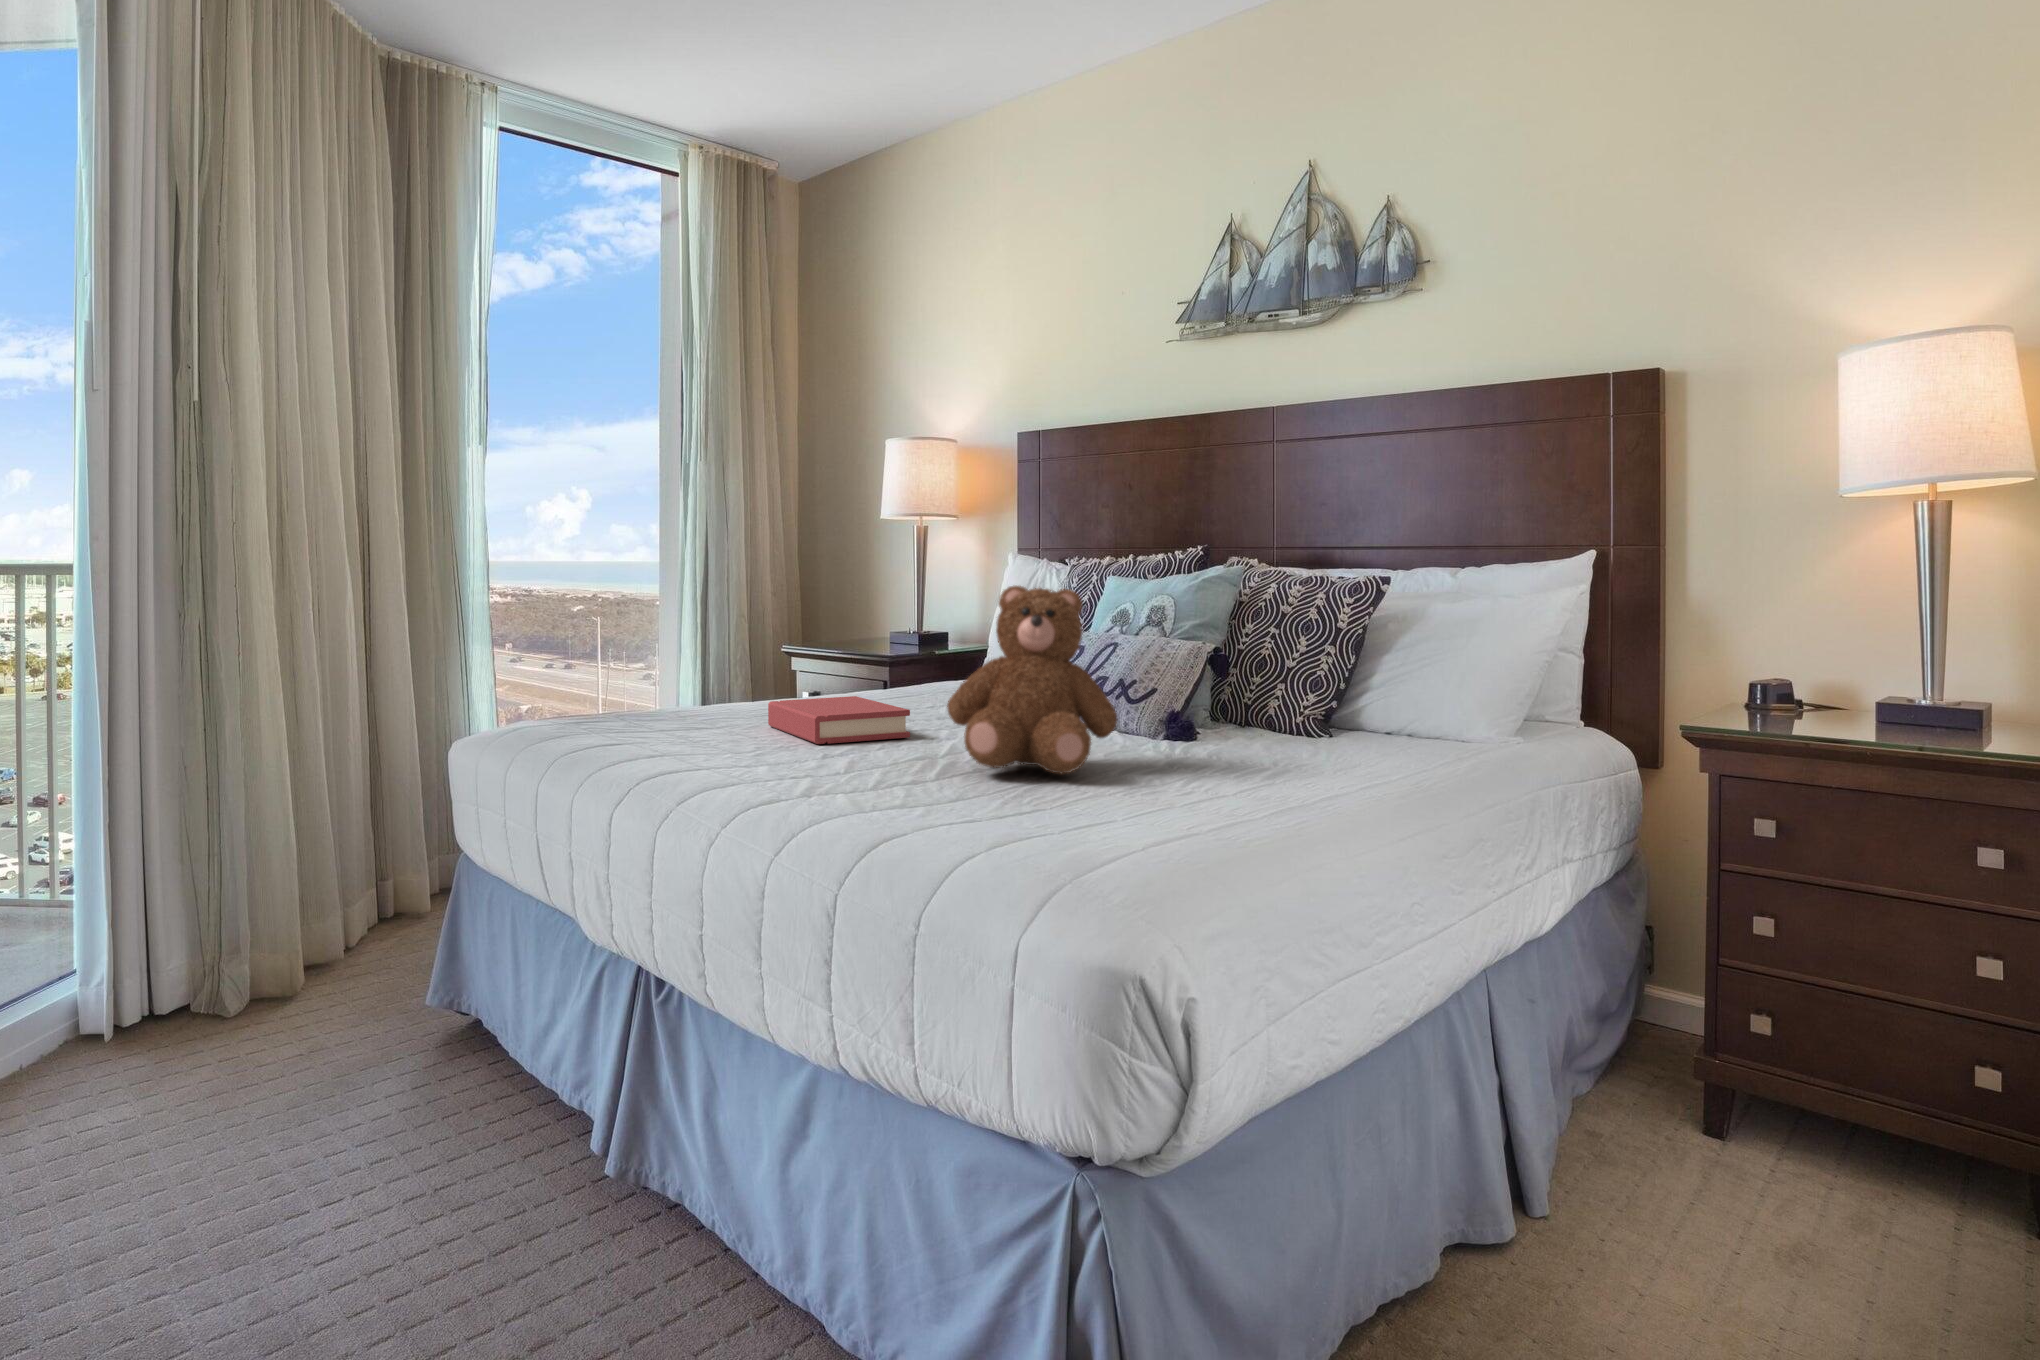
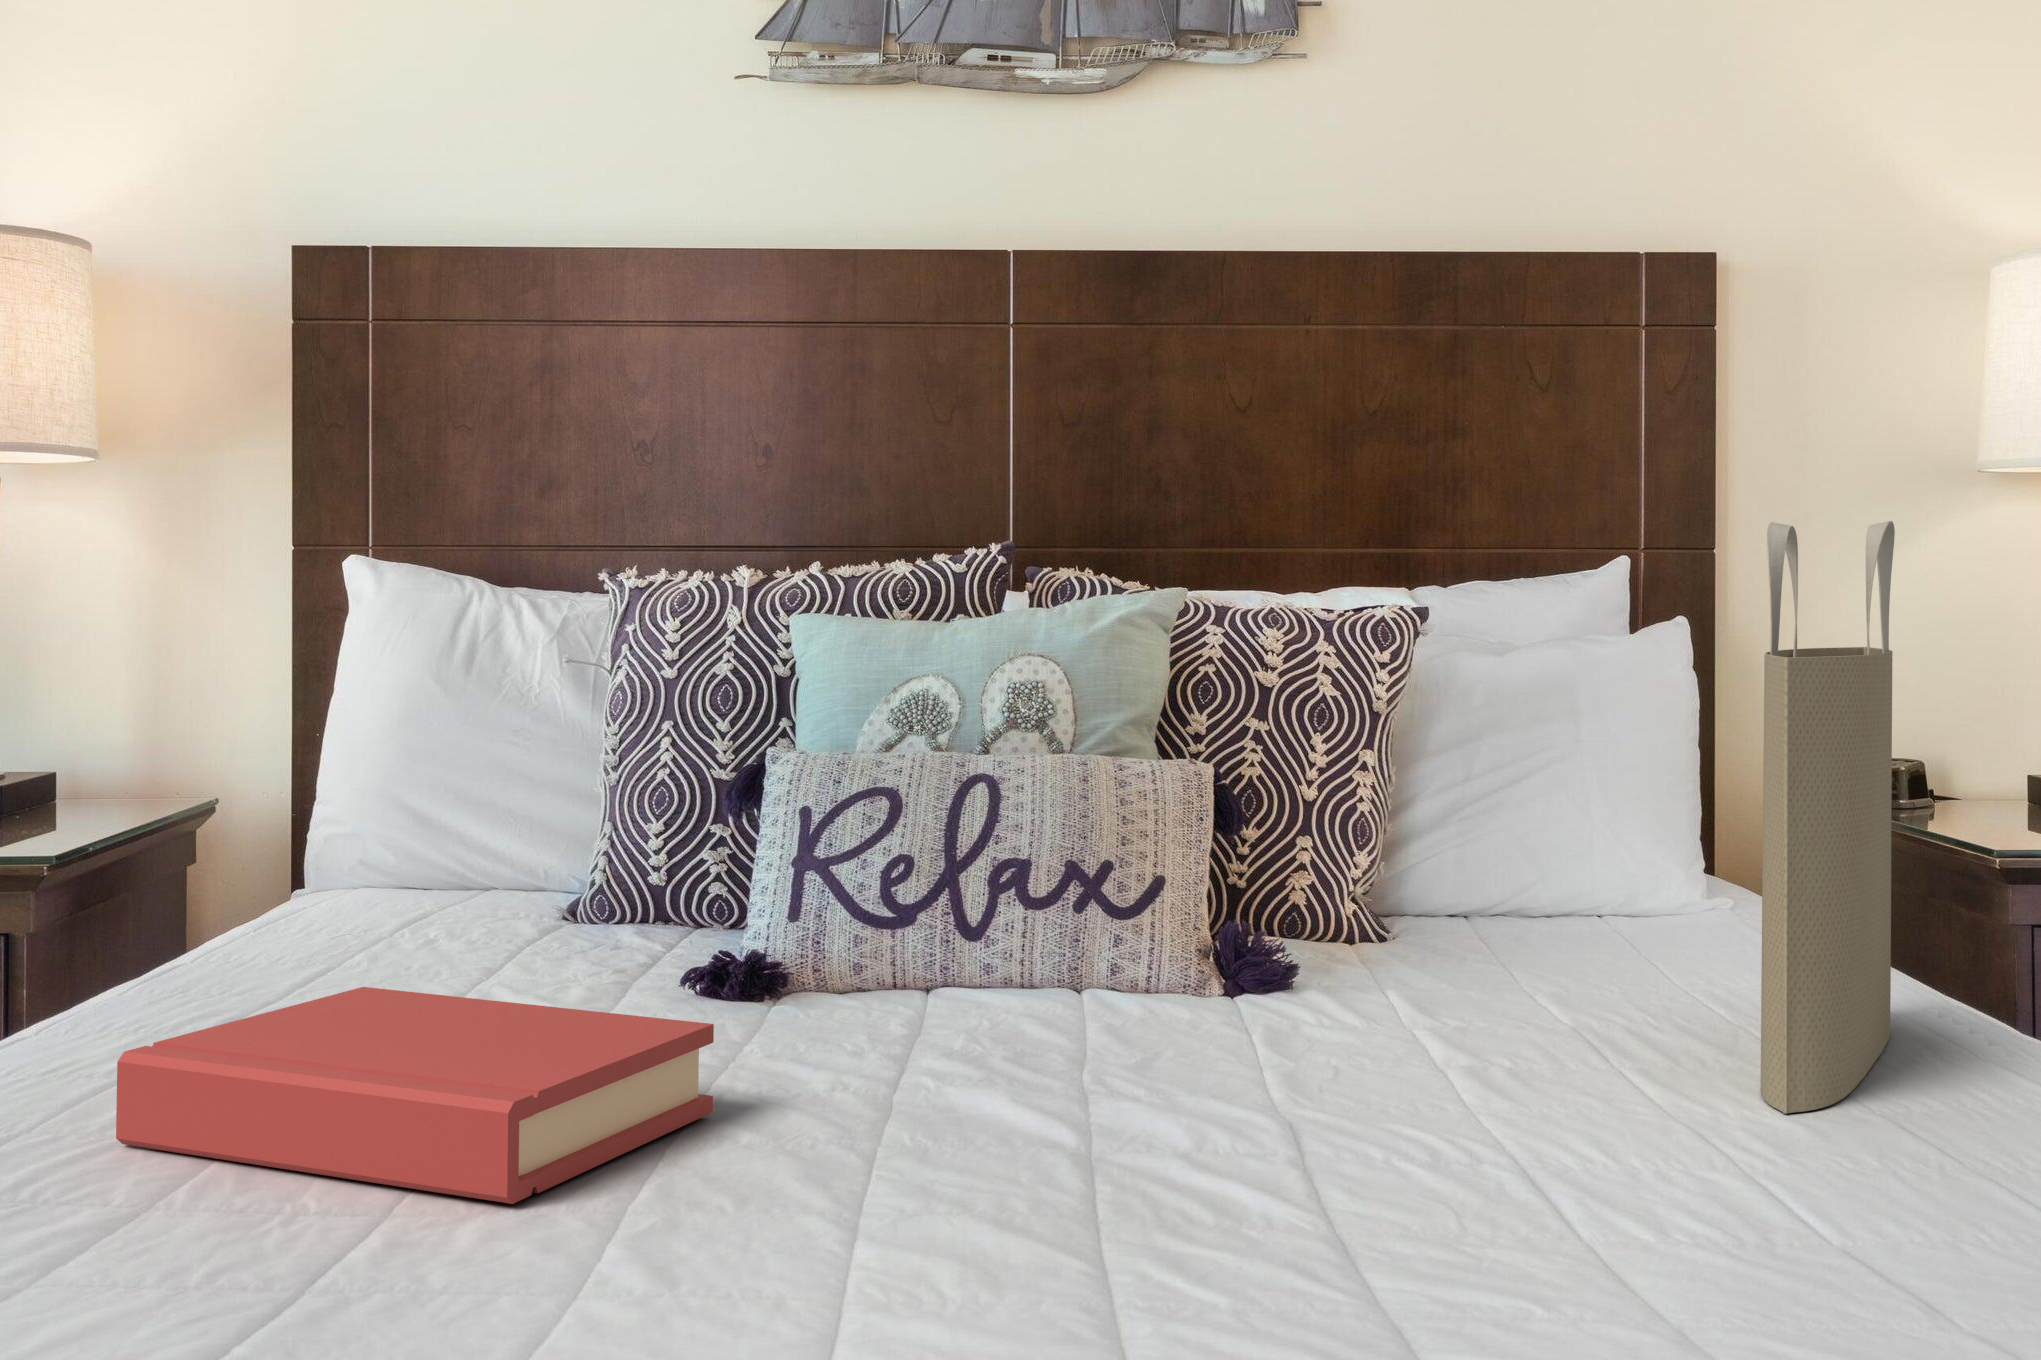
tote bag: none [1243,541,1423,781] -> present [1760,521,1895,1114]
teddy bear: present [947,586,1117,774] -> none [1116,619,1619,1215]

